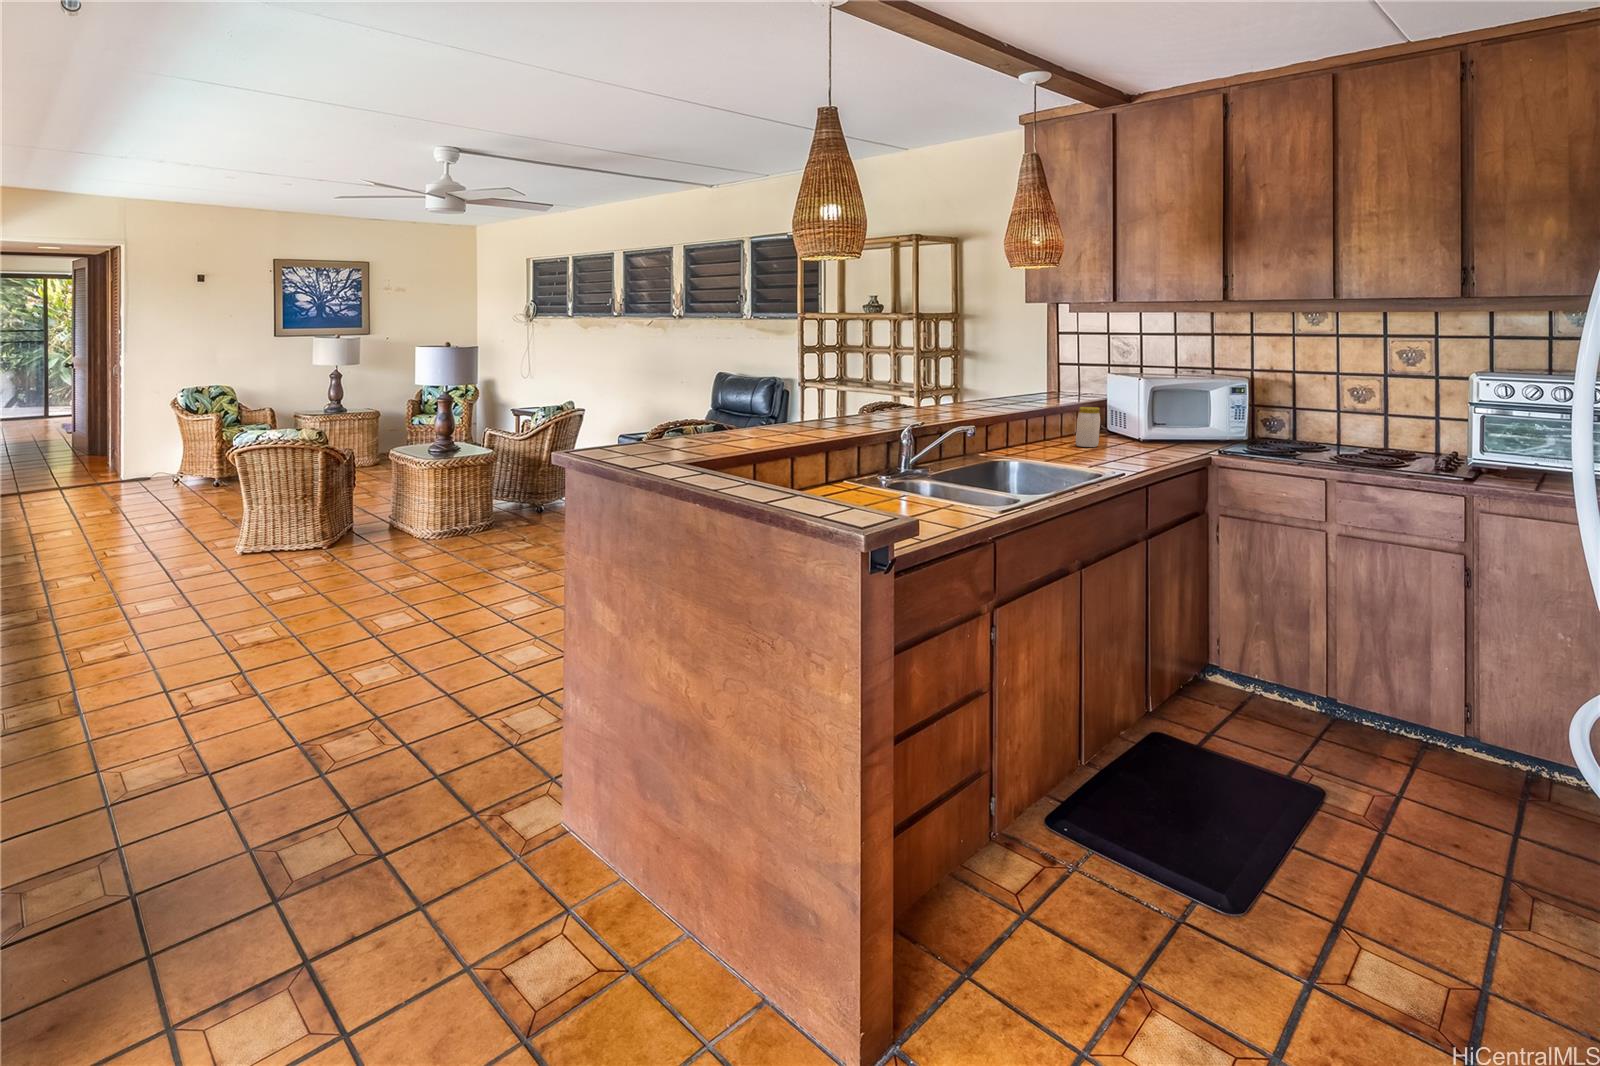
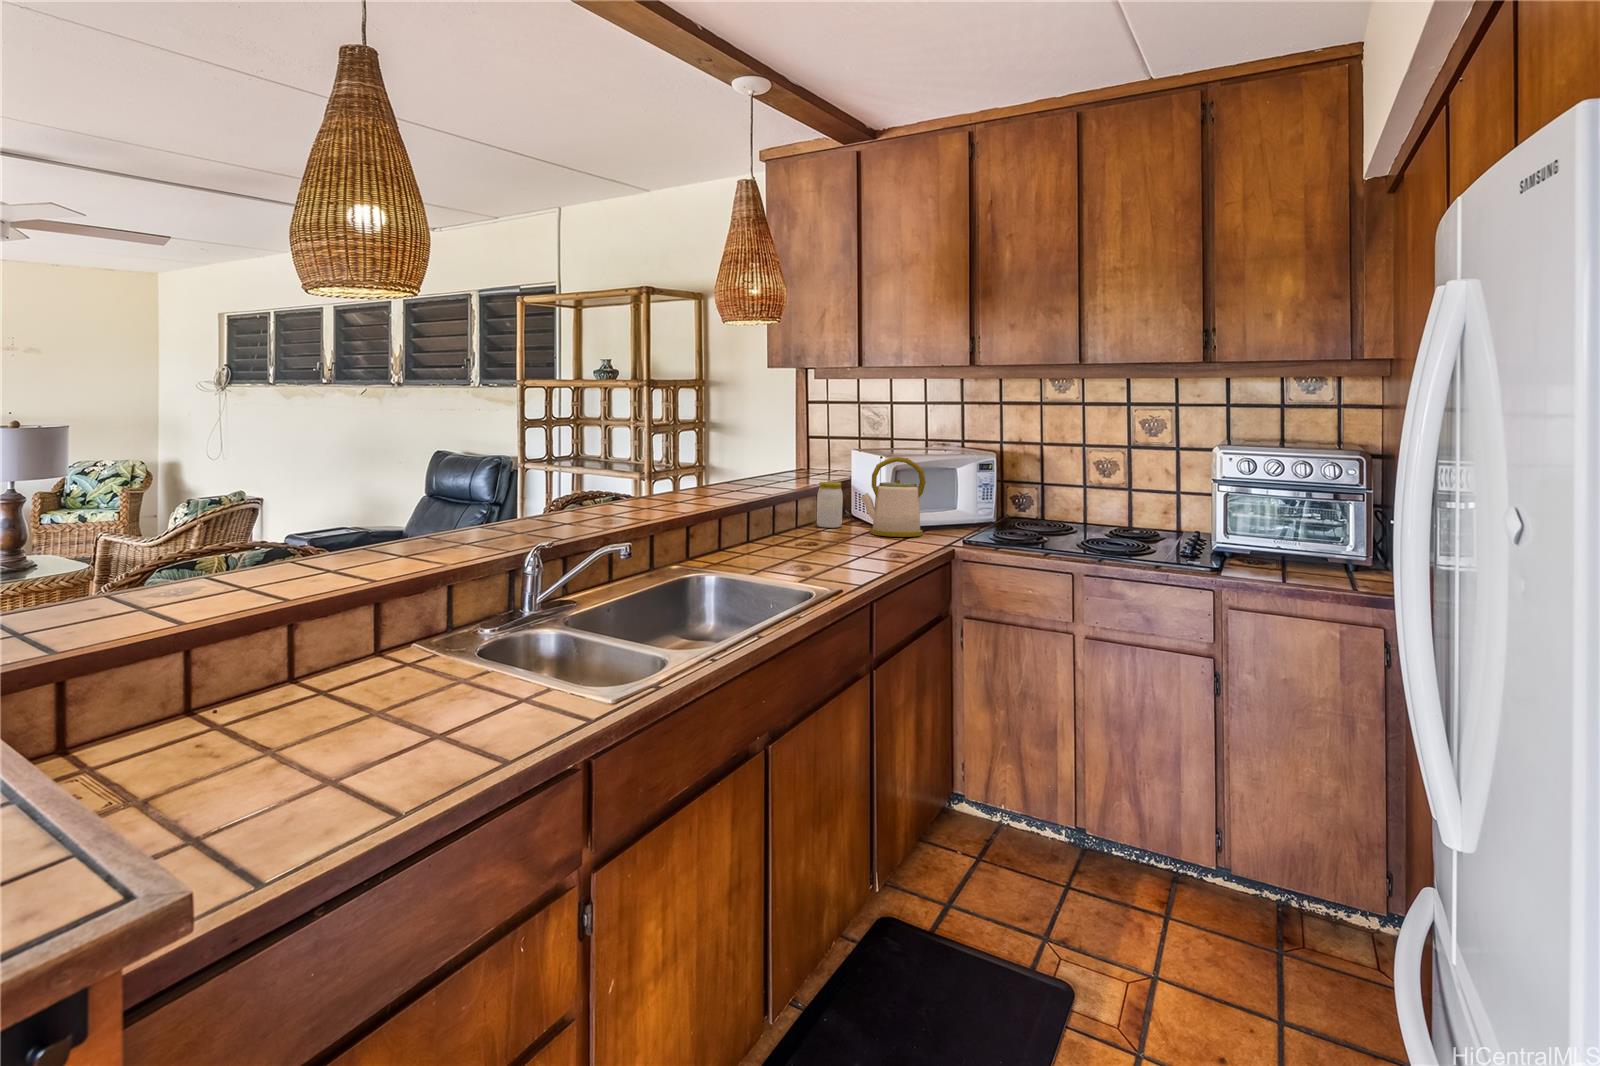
kettle: none [1118,385,1179,456] -> present [861,457,926,537]

